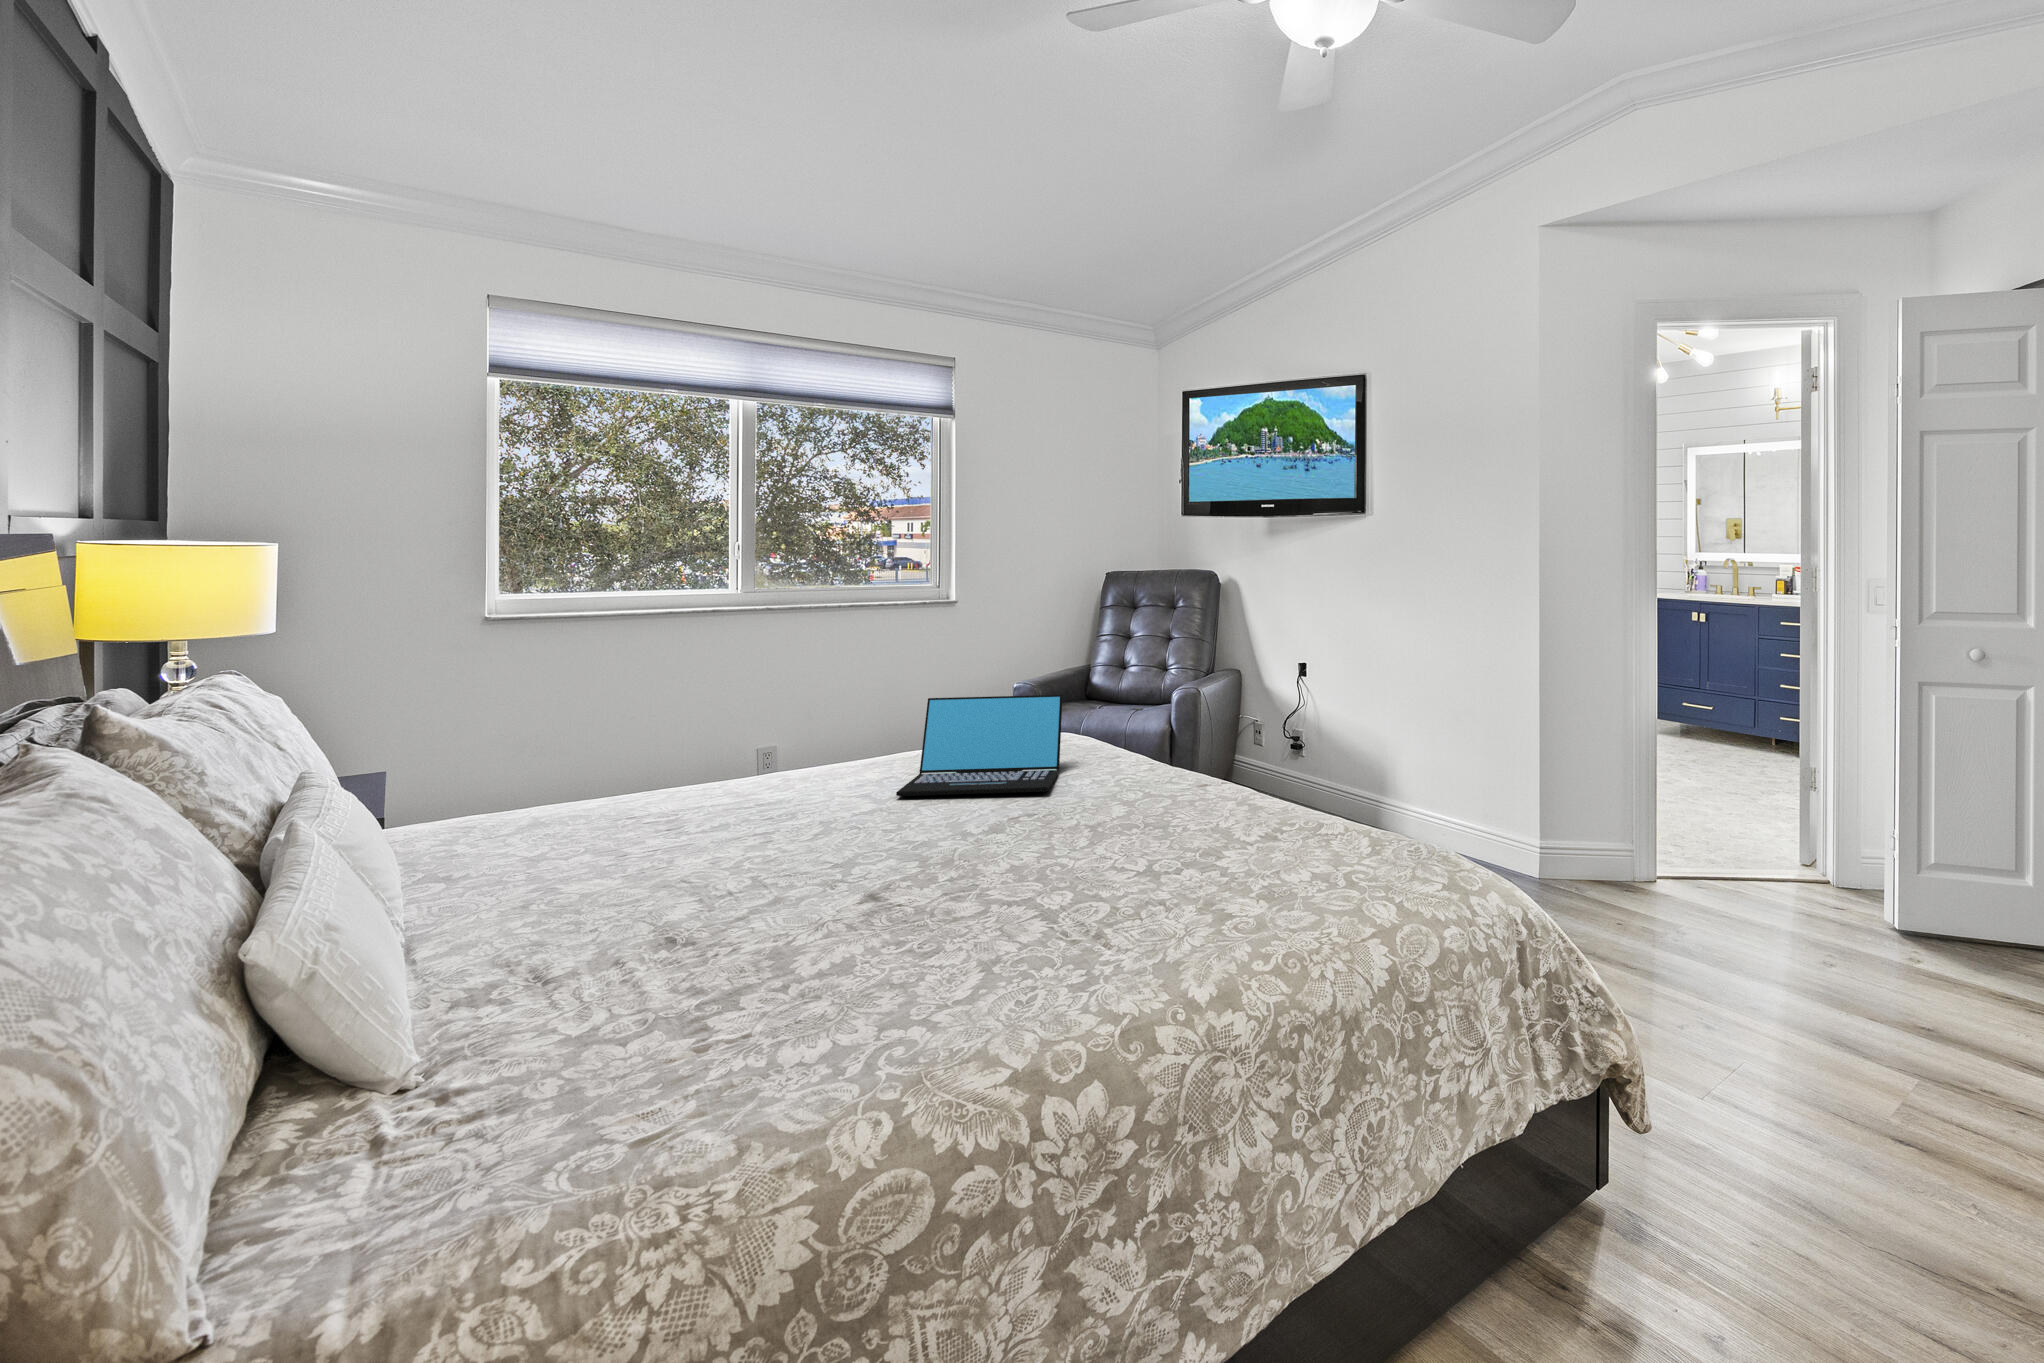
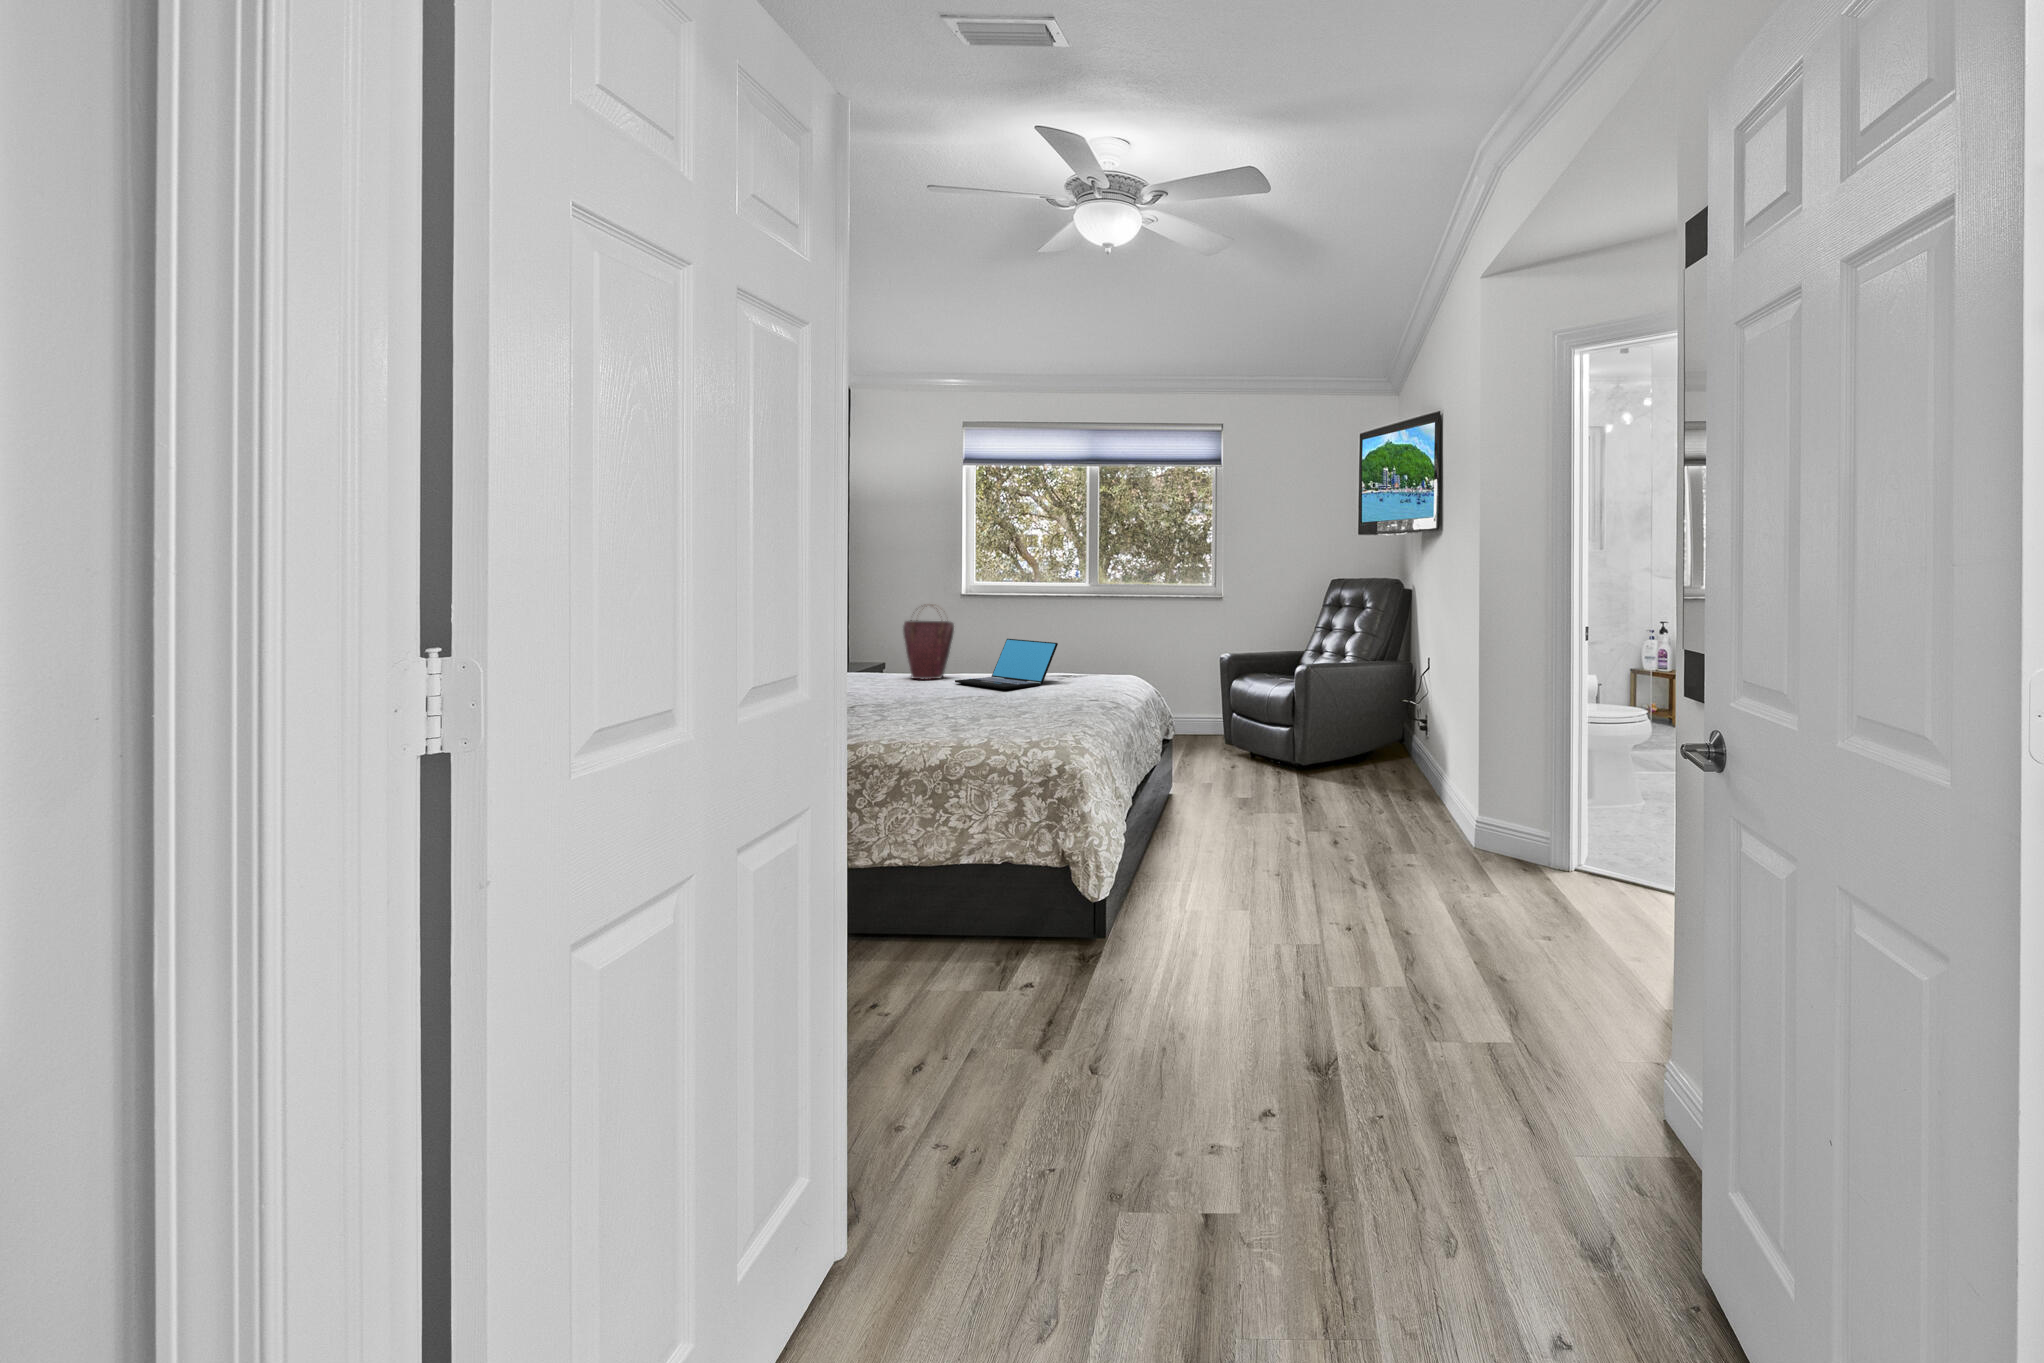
handbag: none [733,646,843,804] -> present [903,605,954,679]

